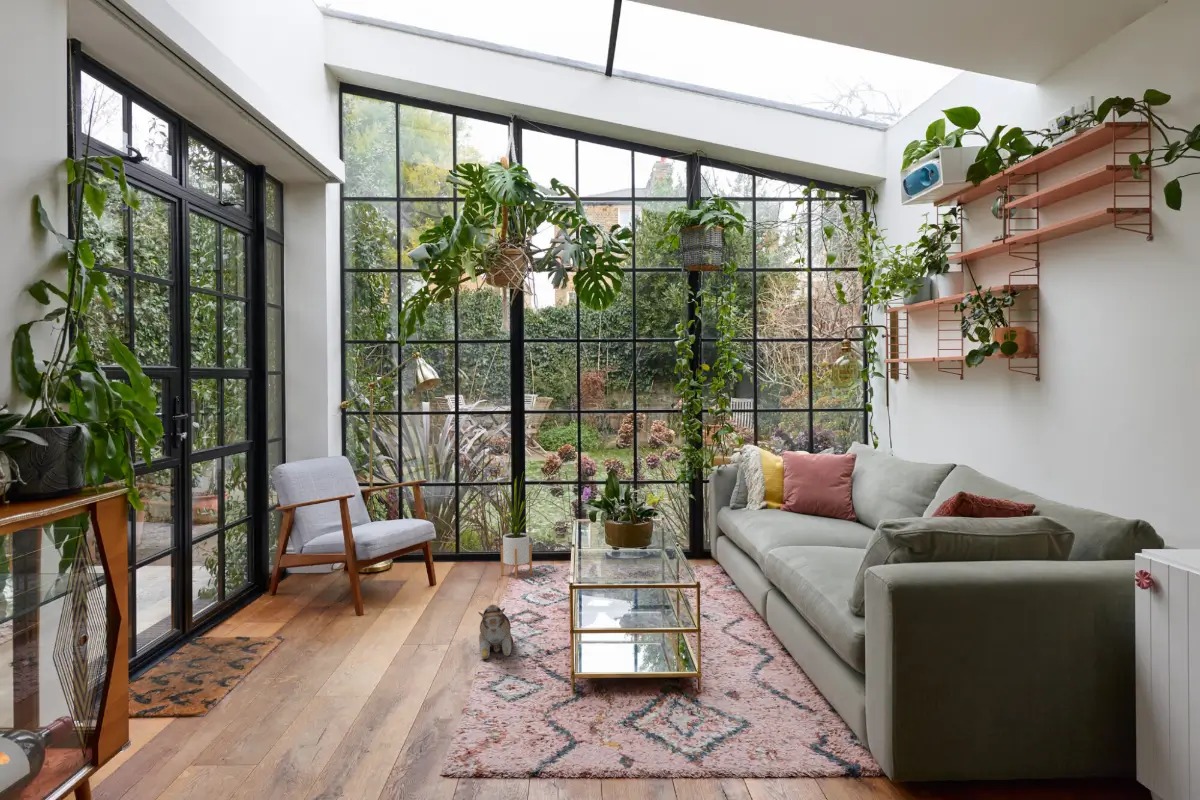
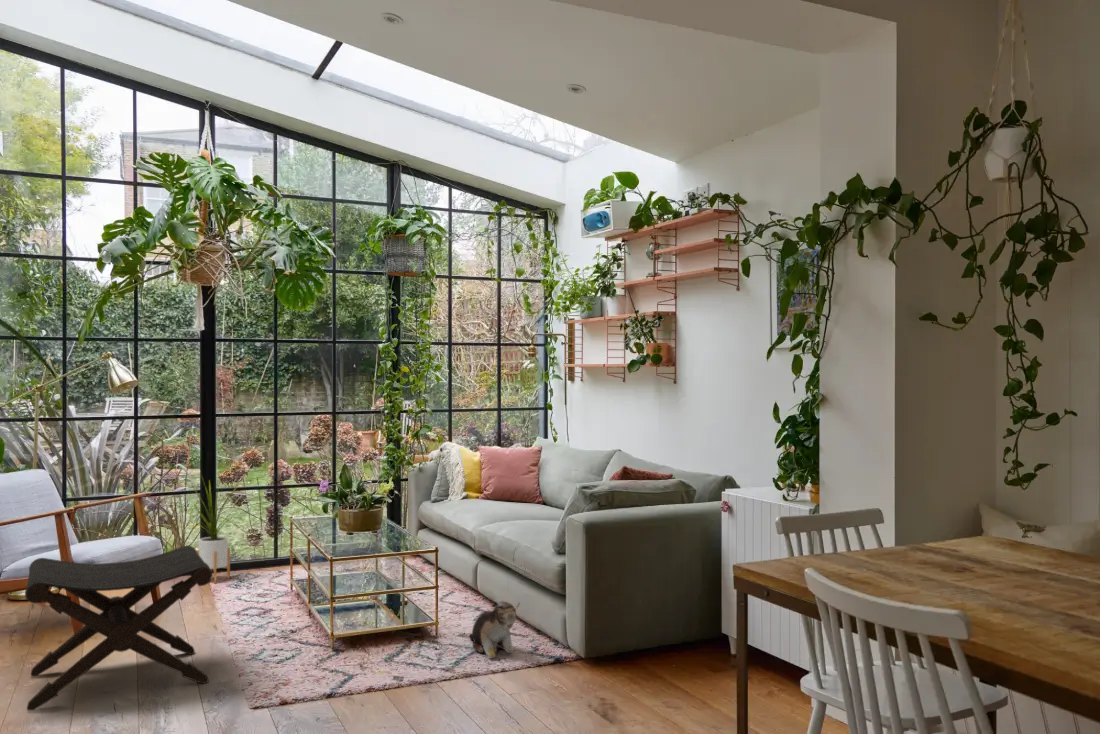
footstool: none [234,560,443,736] -> present [25,546,212,710]
plush toy: present [478,605,513,659] -> present [469,602,520,658]

